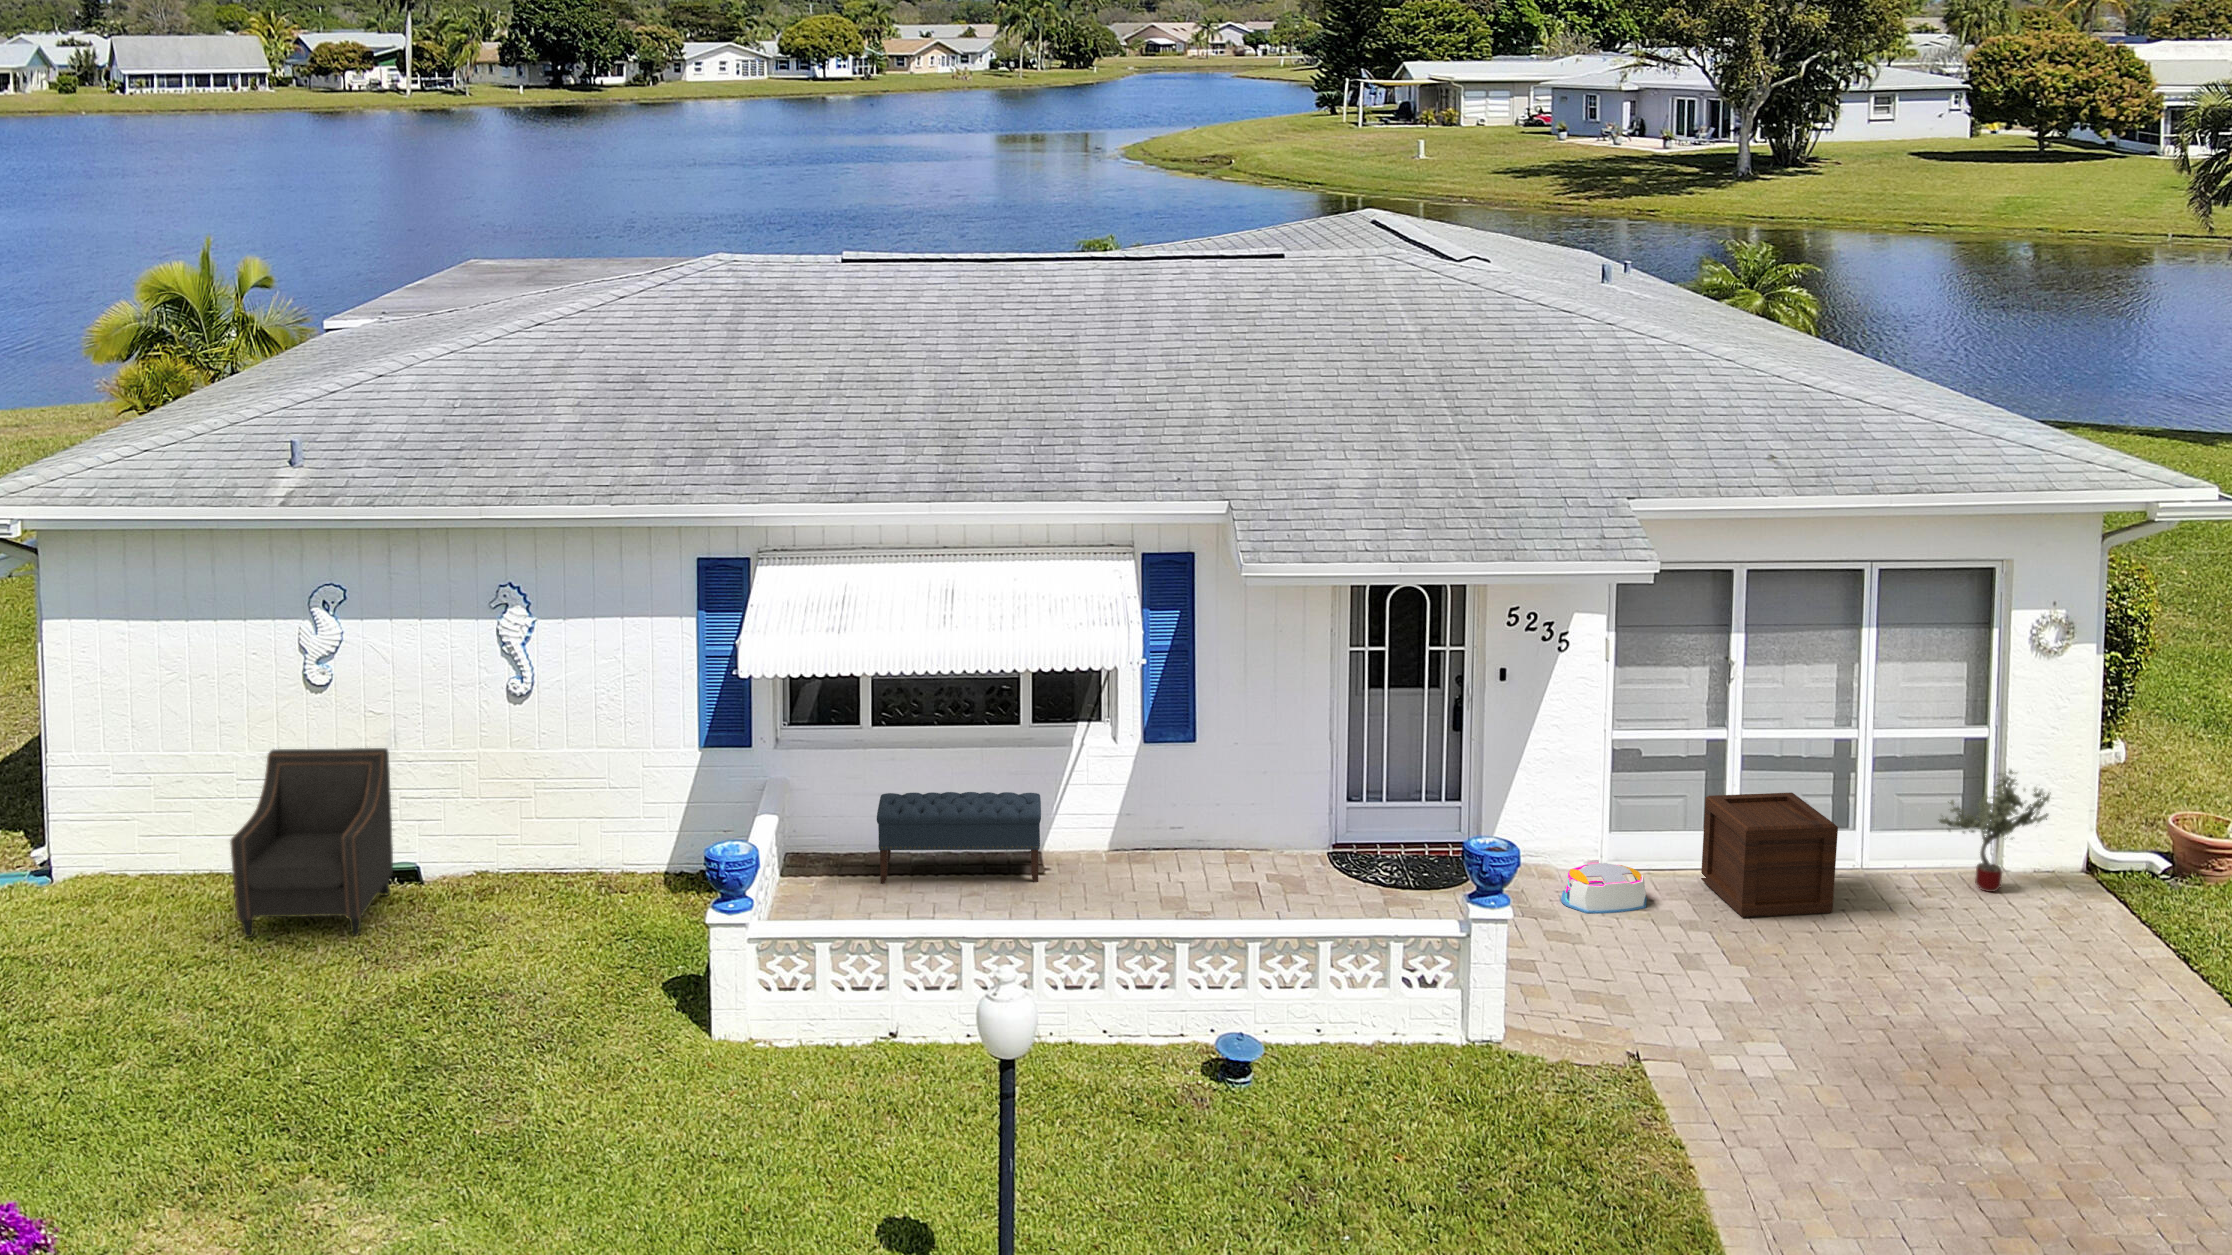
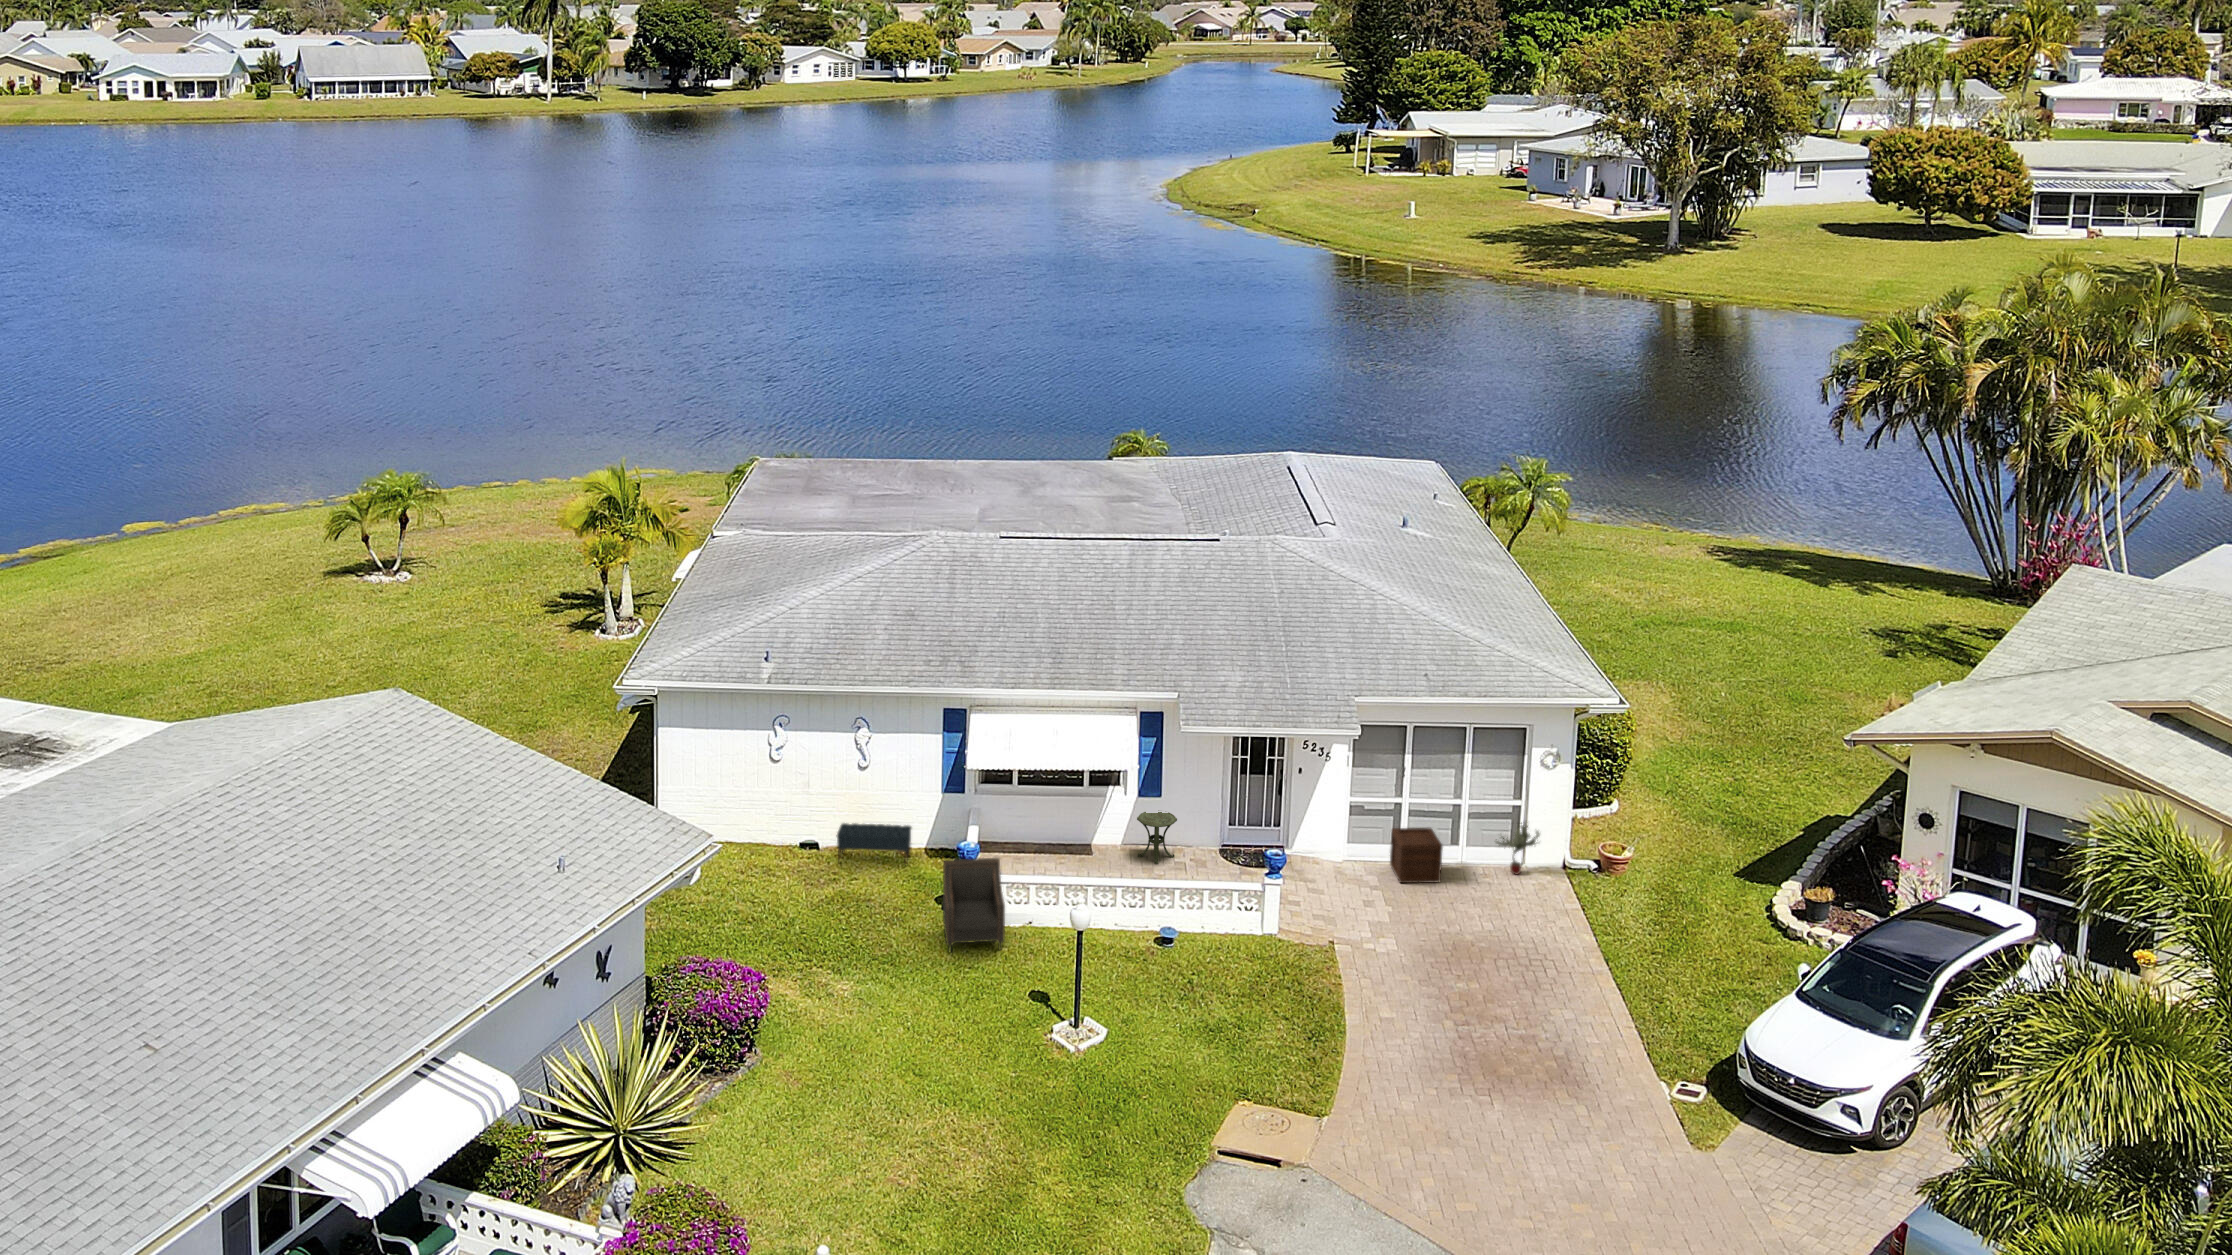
chair: present [231,748,393,937] -> present [943,858,1005,952]
side table: none [1137,770,1228,889] -> present [1137,810,1177,864]
bench: present [877,792,1041,884] -> present [836,823,911,865]
storage bin: present [1561,859,1647,913] -> none [1324,855,1362,880]

